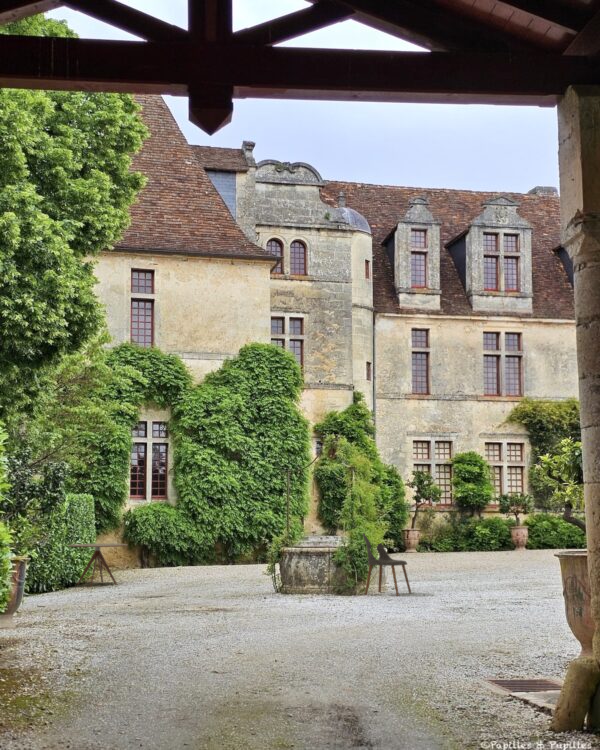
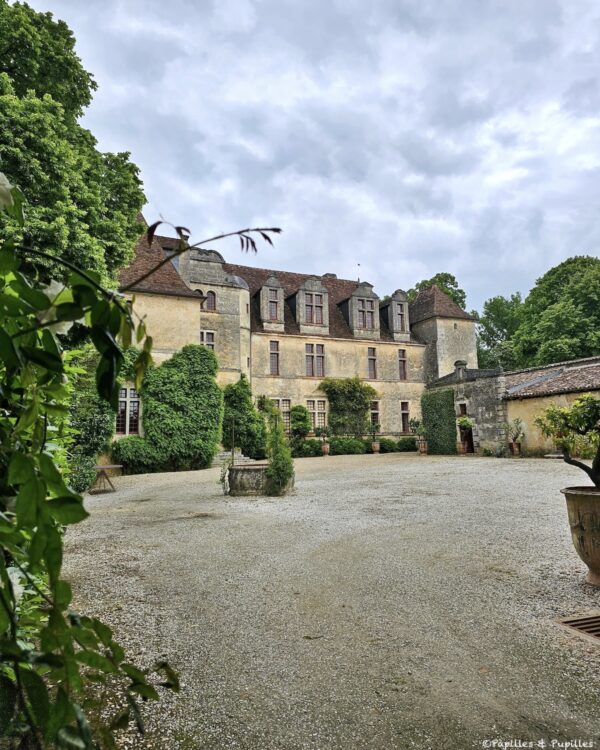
chair: present [363,533,411,596] -> none [284,456,312,495]

